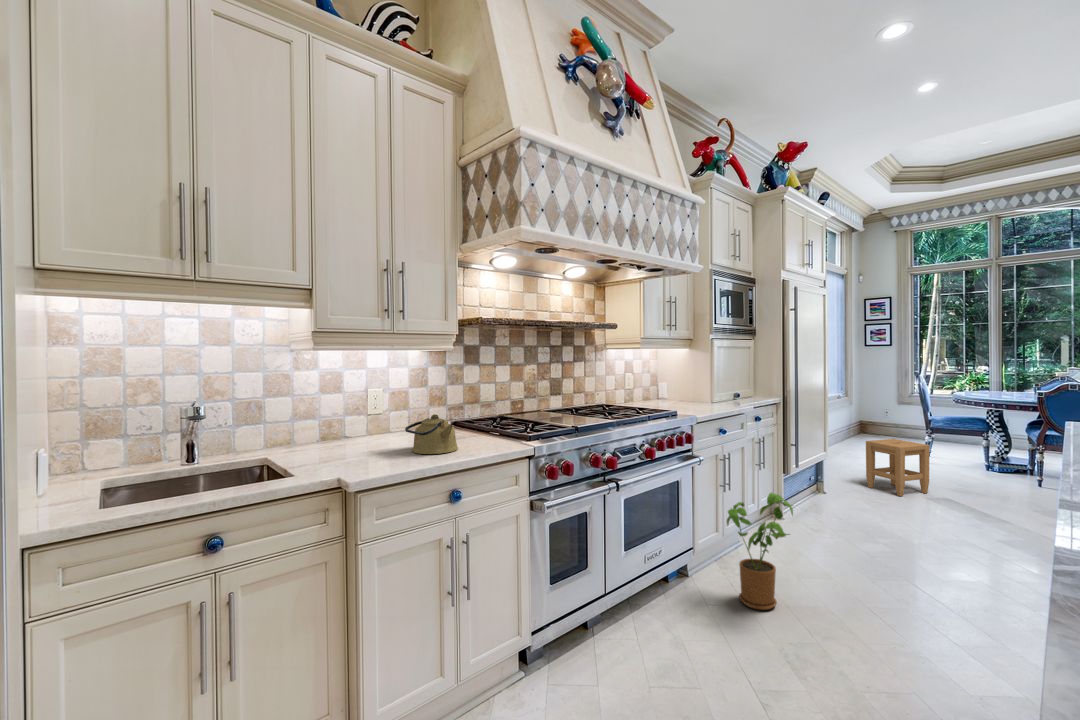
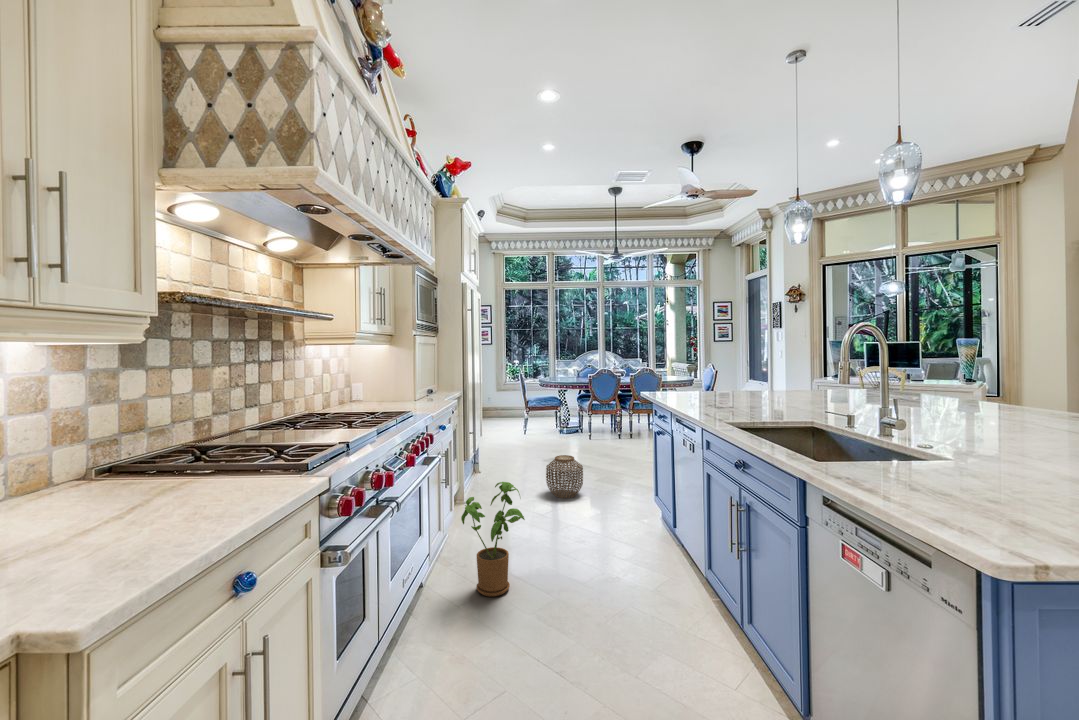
kettle: present [405,414,458,454] -> none [75,460,208,540]
stool: present [866,439,929,496] -> none [501,420,541,465]
woven basket: none [900,489,961,547] -> present [546,455,583,498]

